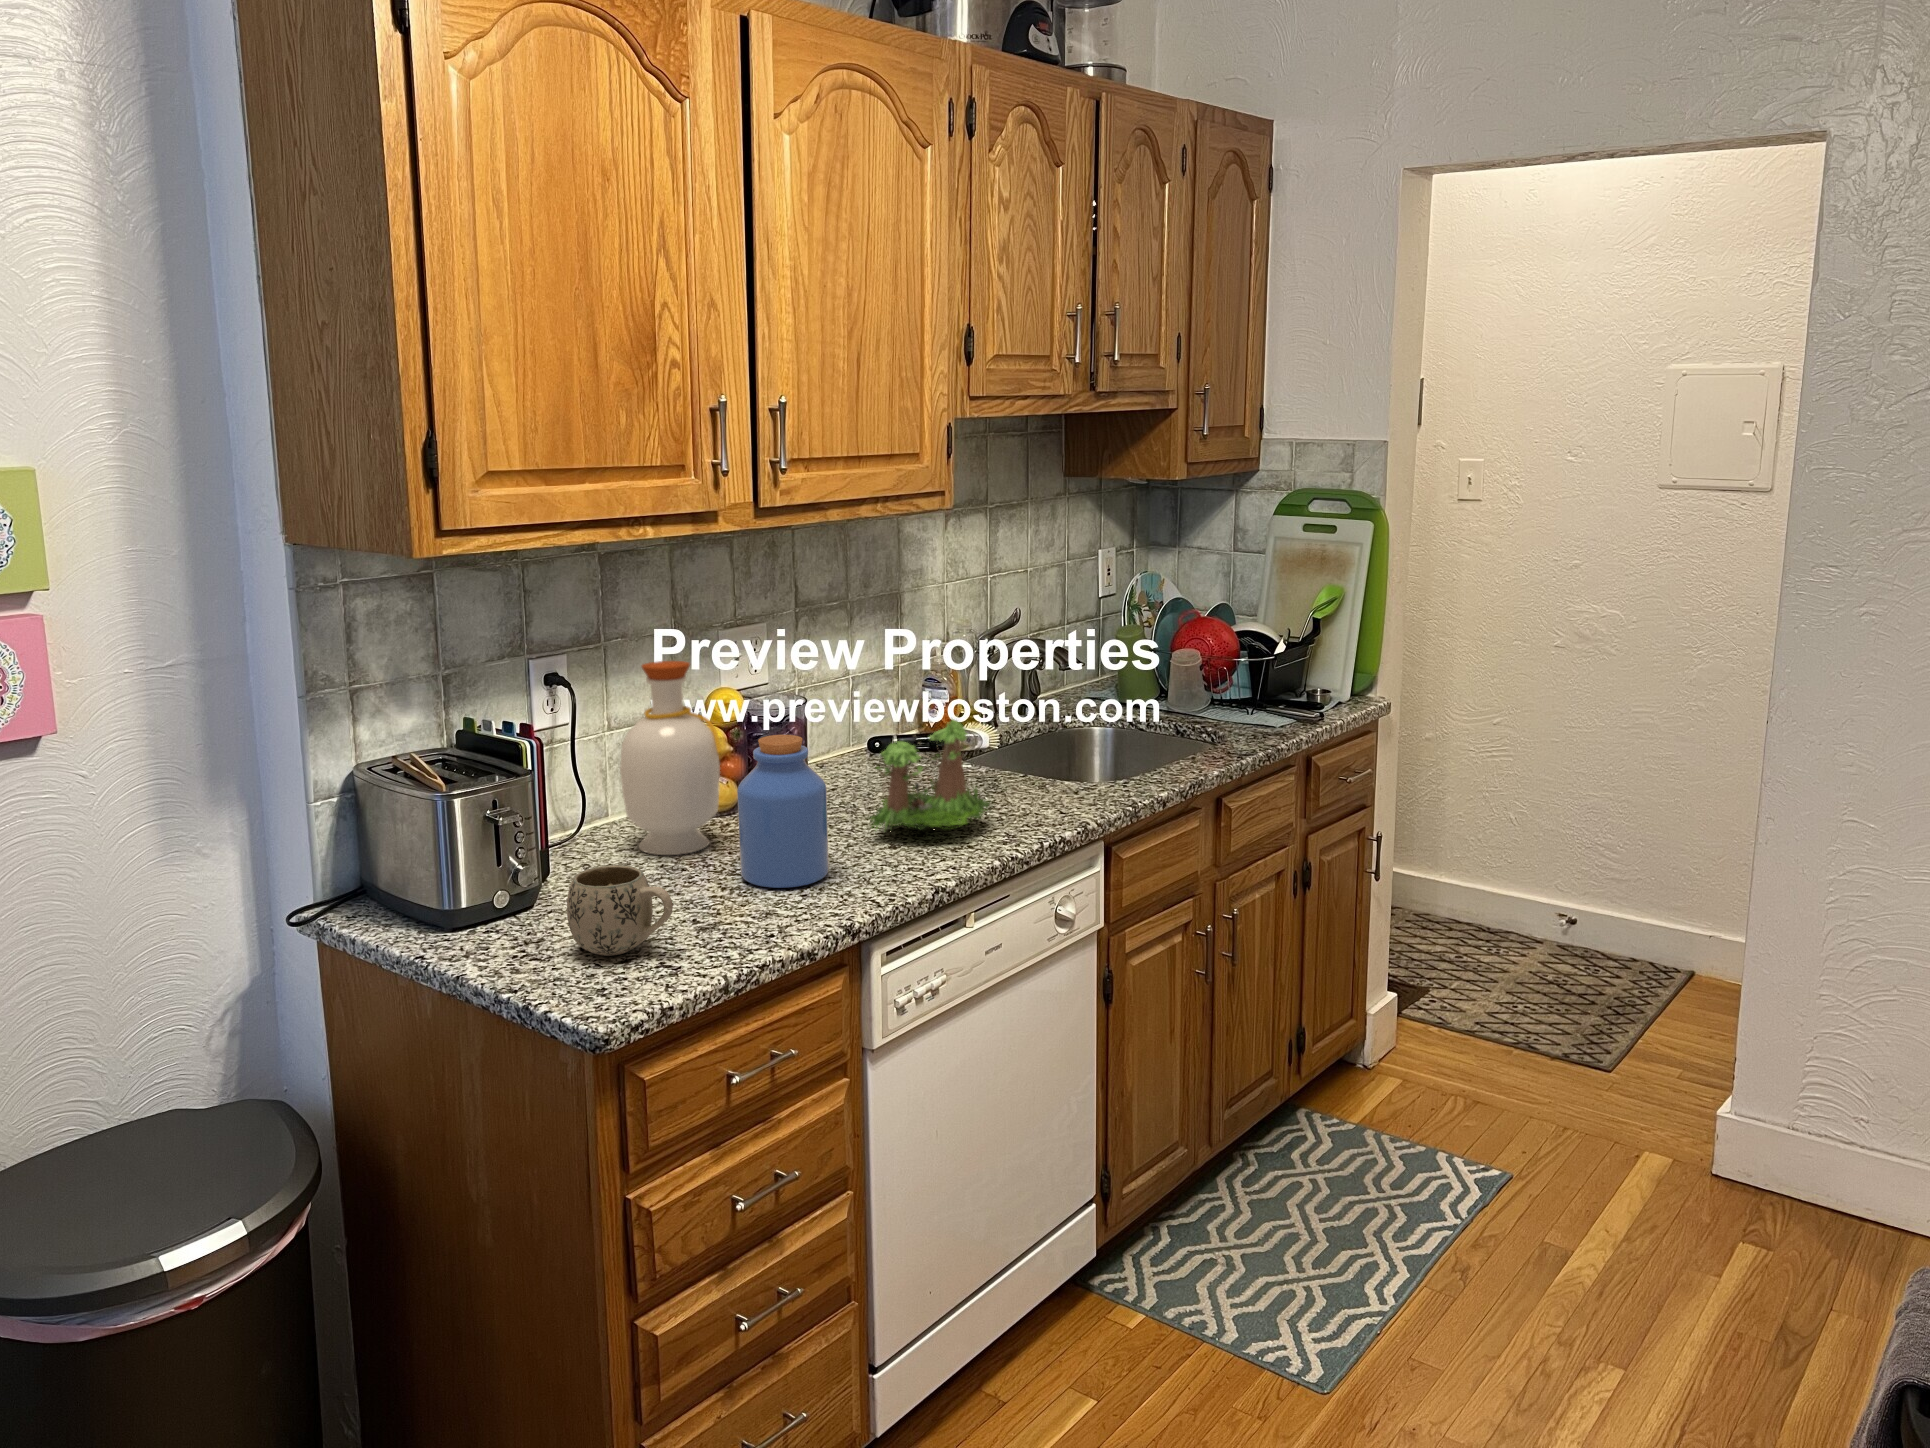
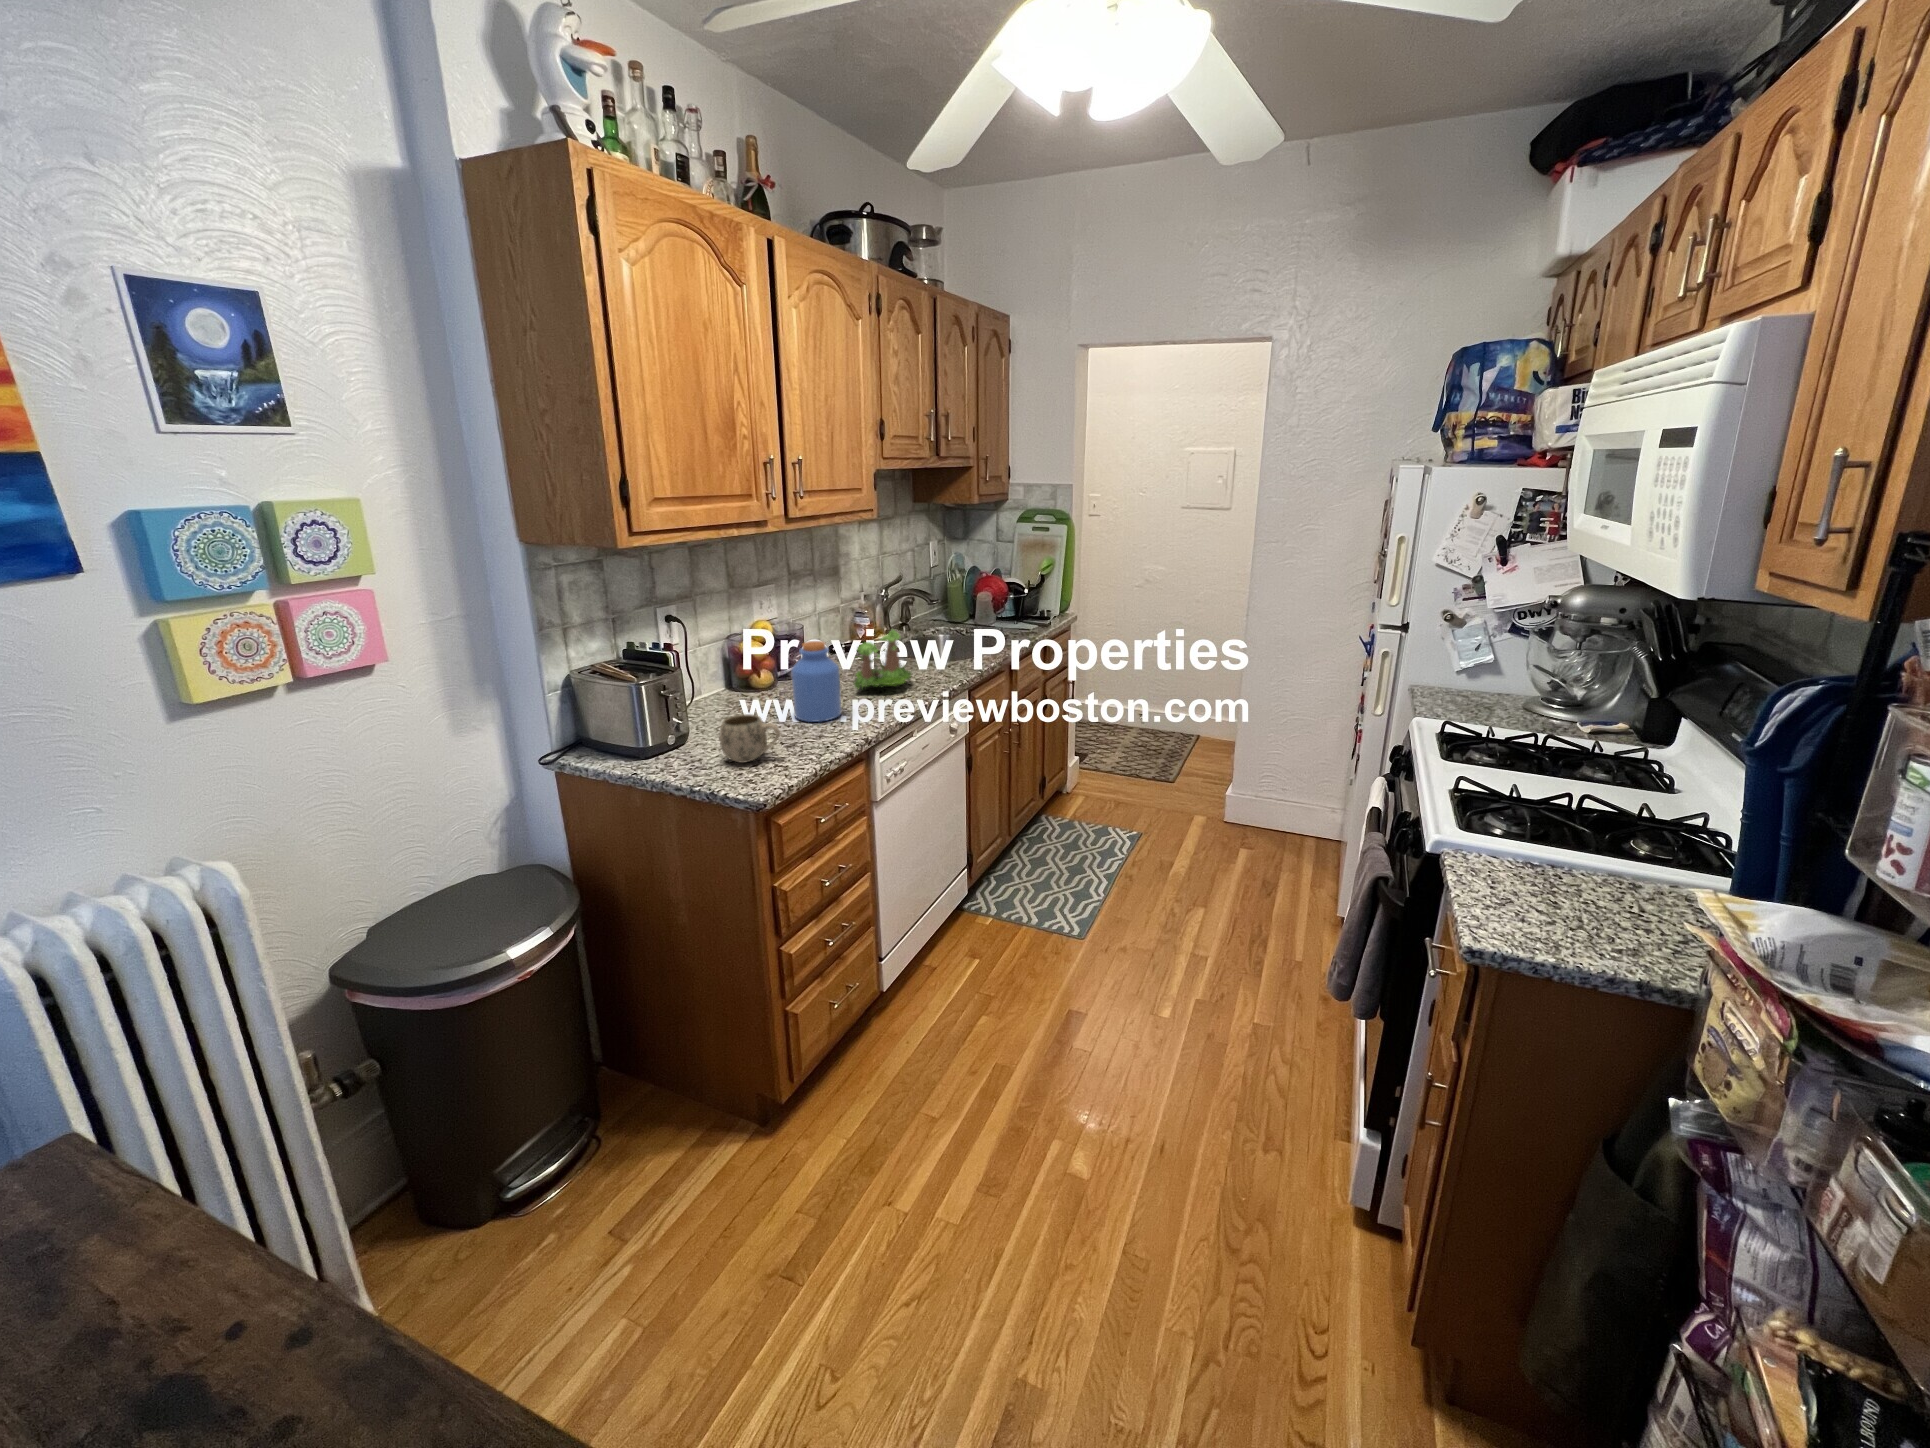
bottle: present [620,661,722,855] -> none [715,604,774,711]

